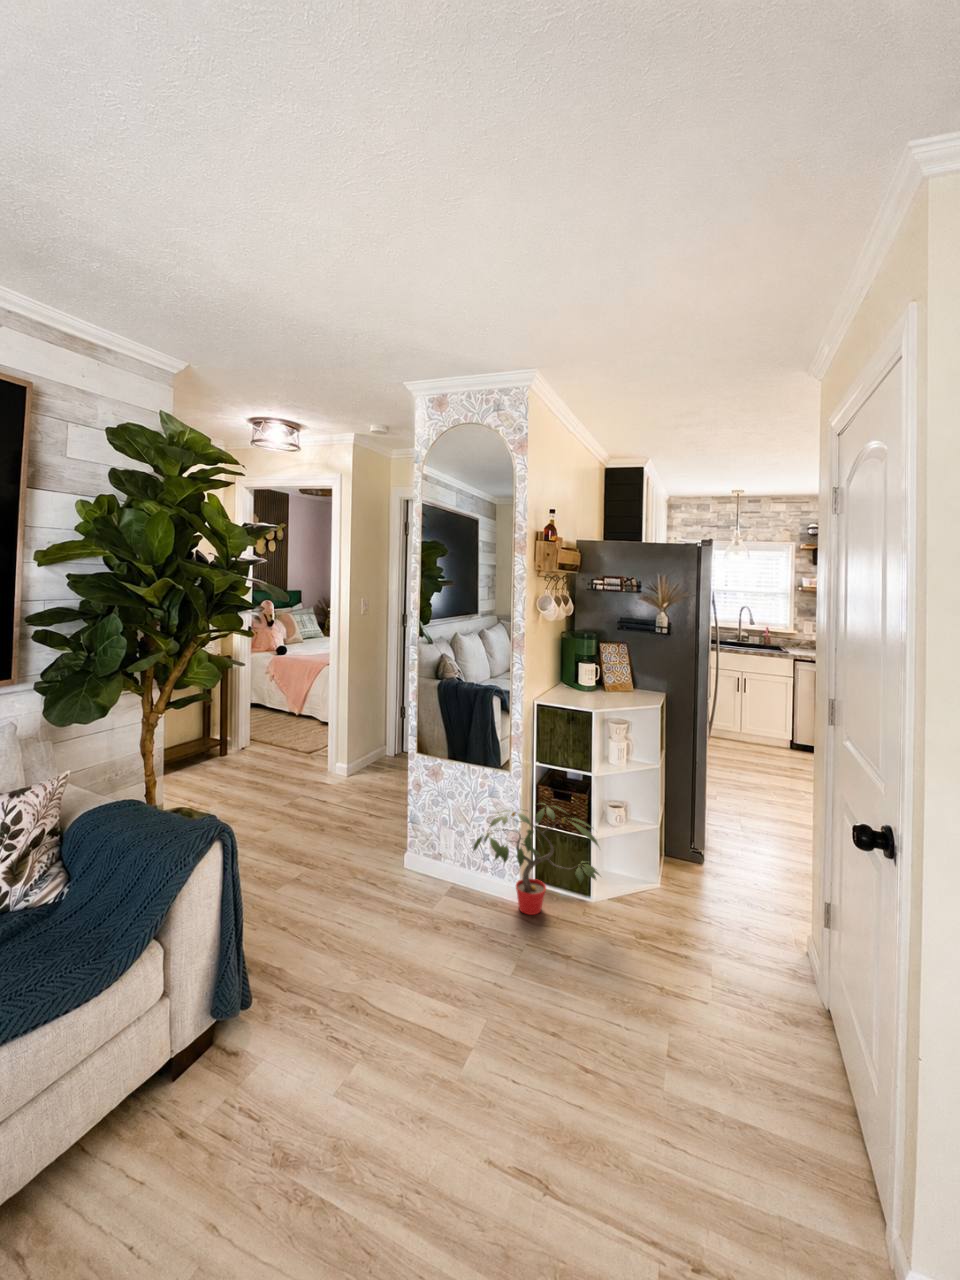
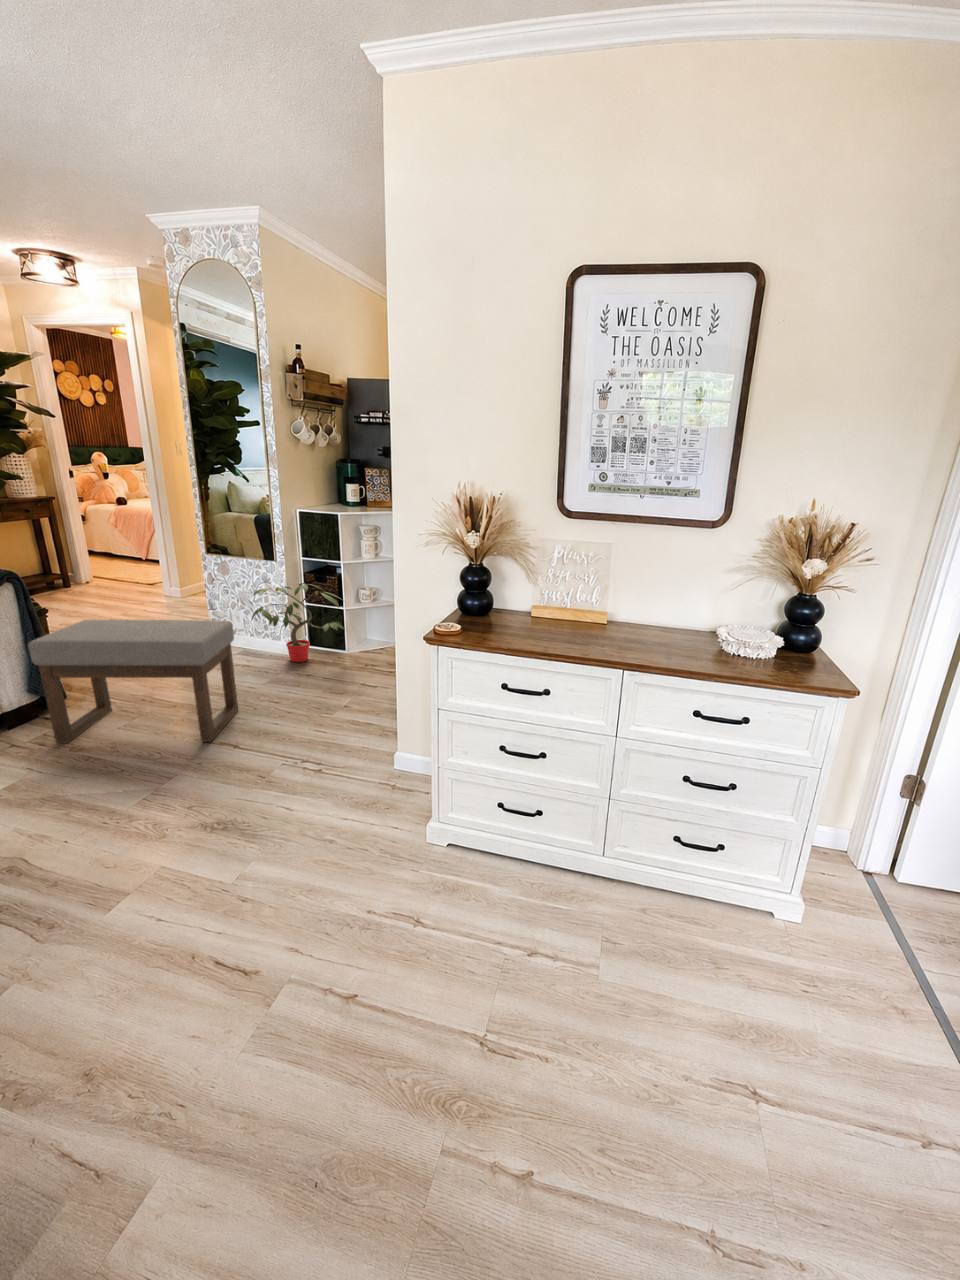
ottoman: none [255,884,502,1124] -> present [28,619,238,744]

